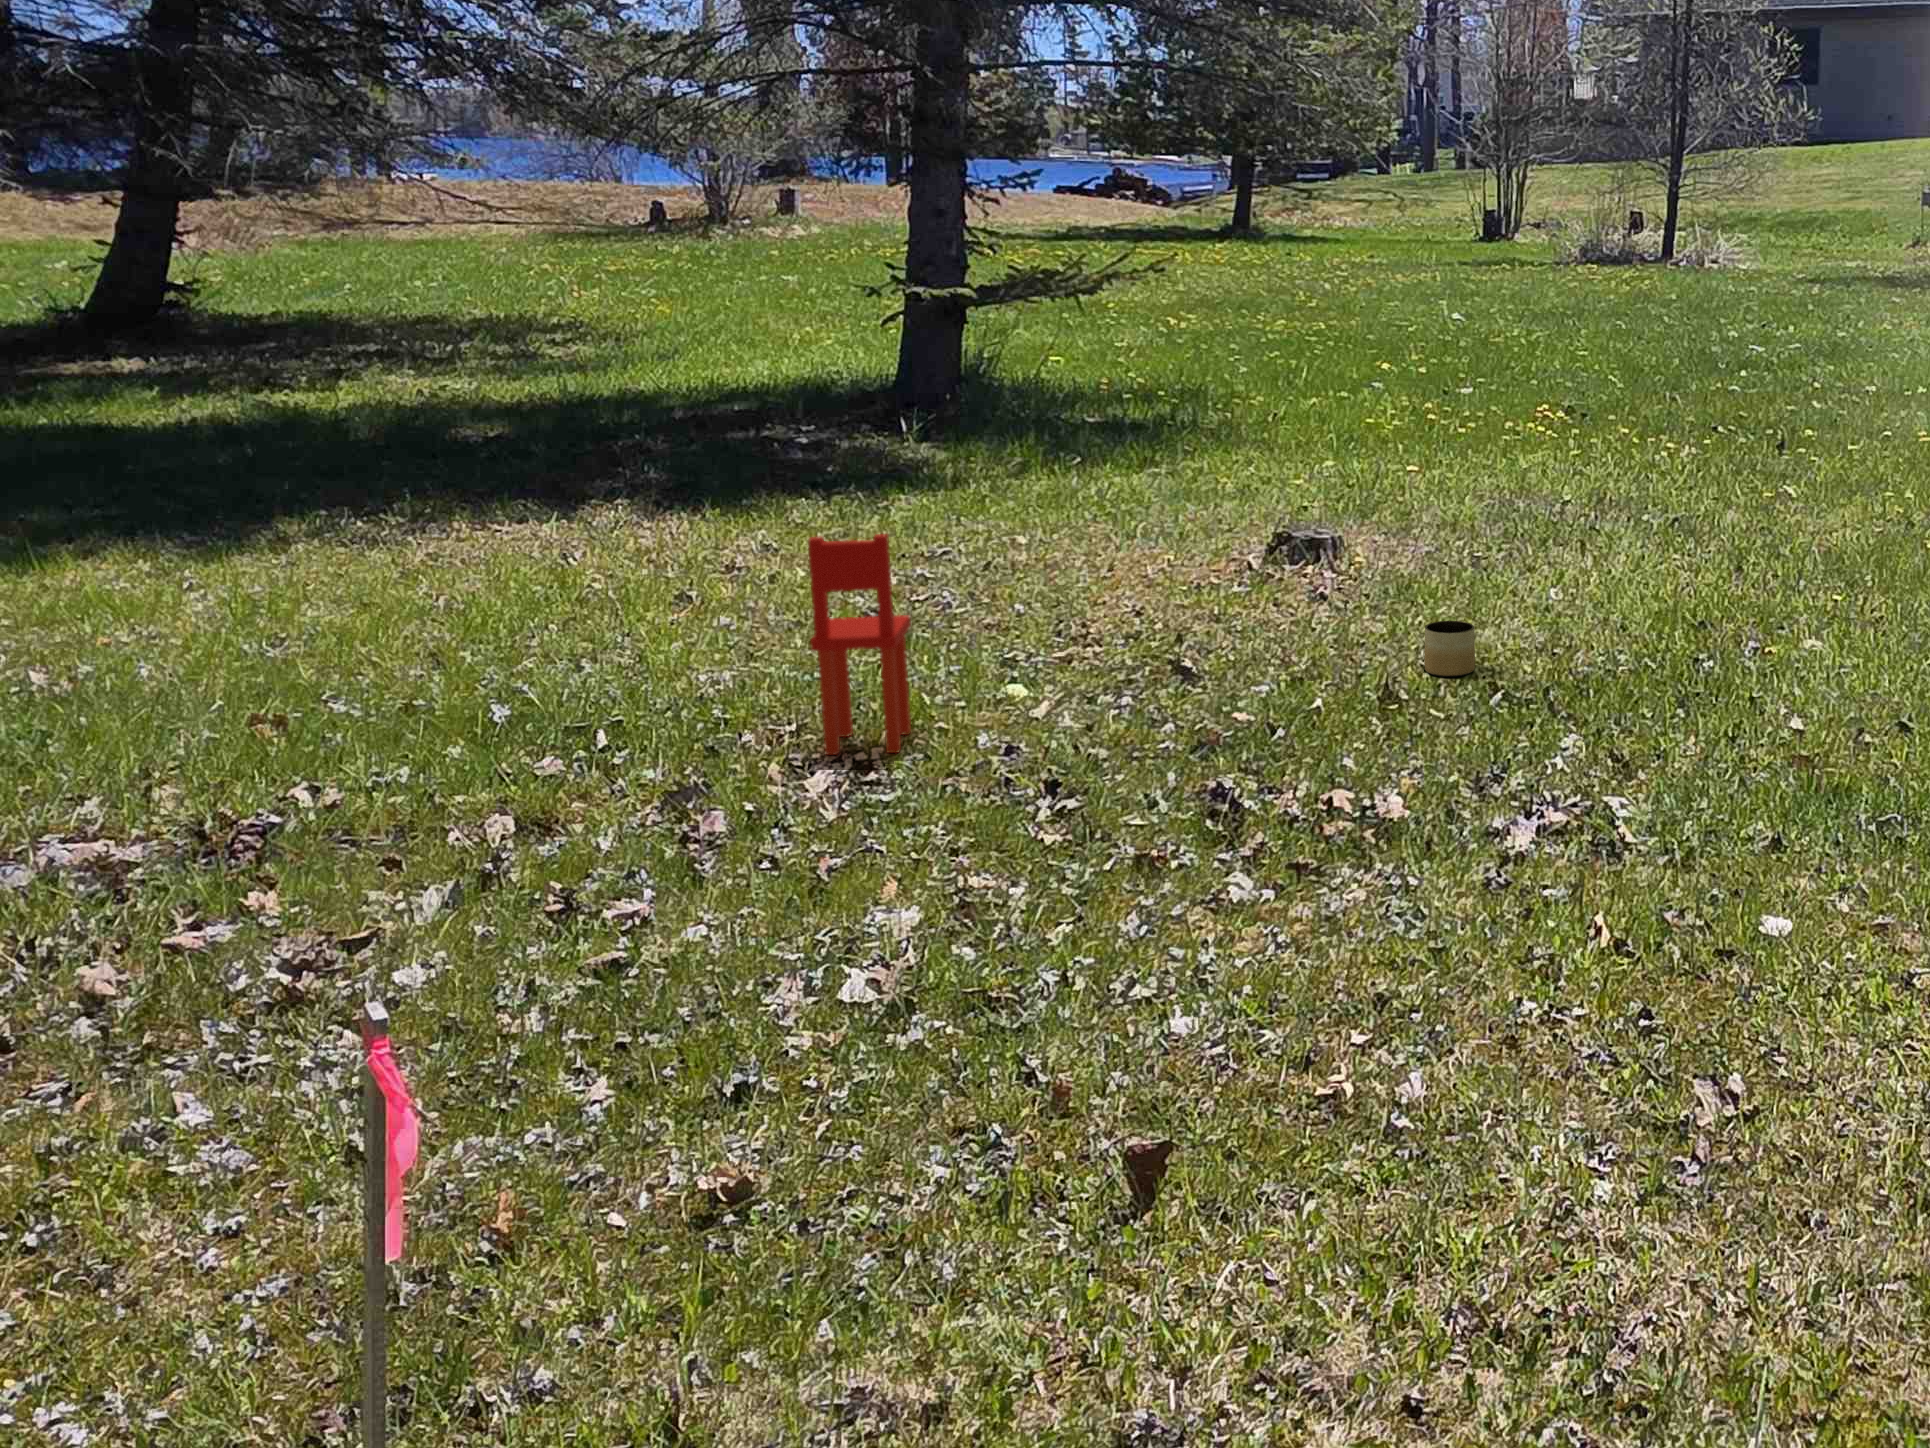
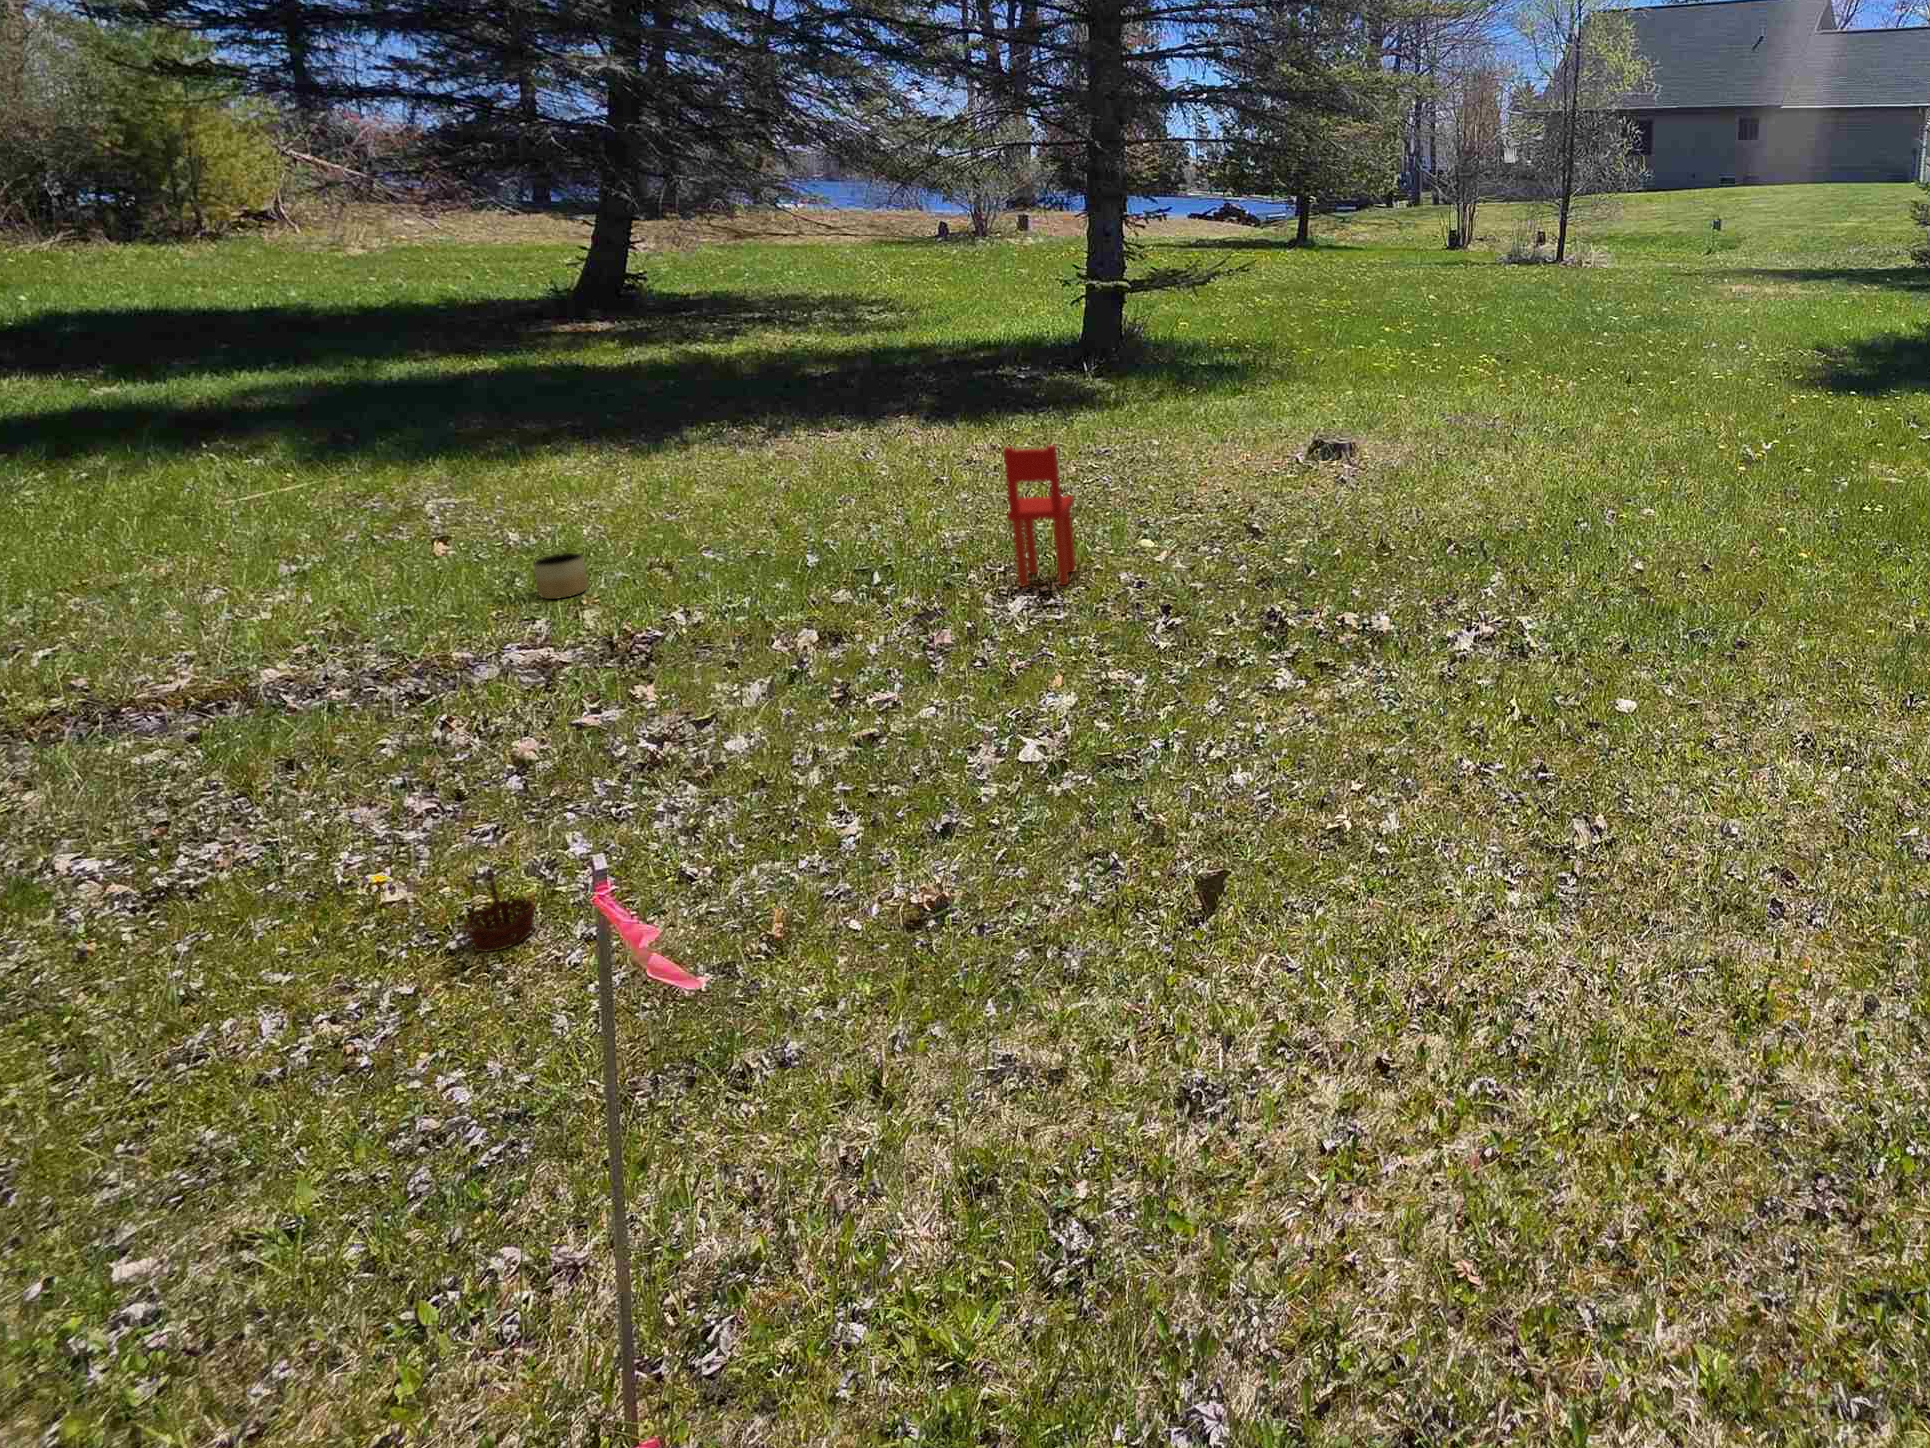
planter: present [1425,621,1475,677] -> present [533,553,588,599]
basket: none [45,1125,149,1249] -> present [464,871,535,952]

